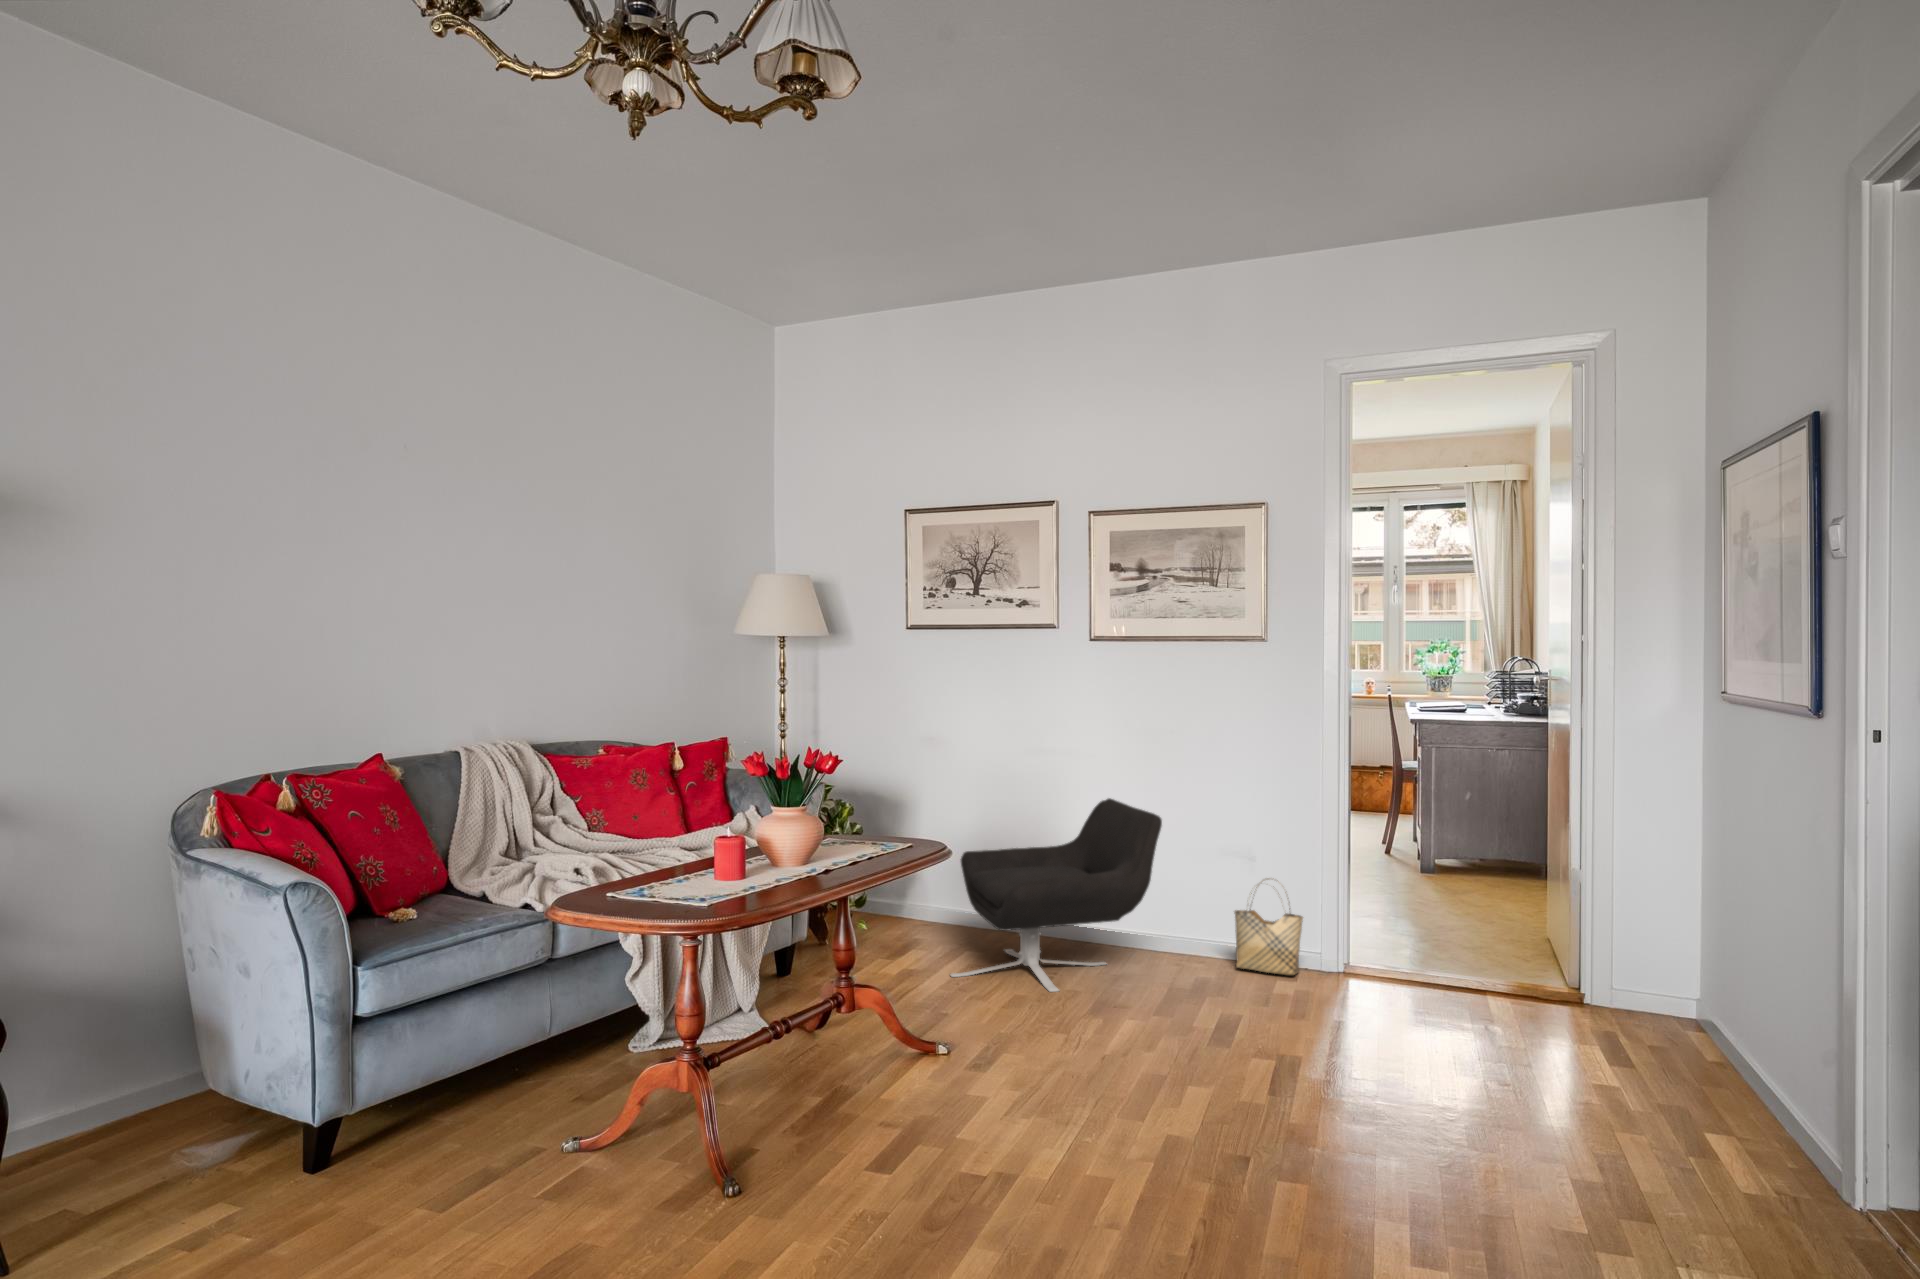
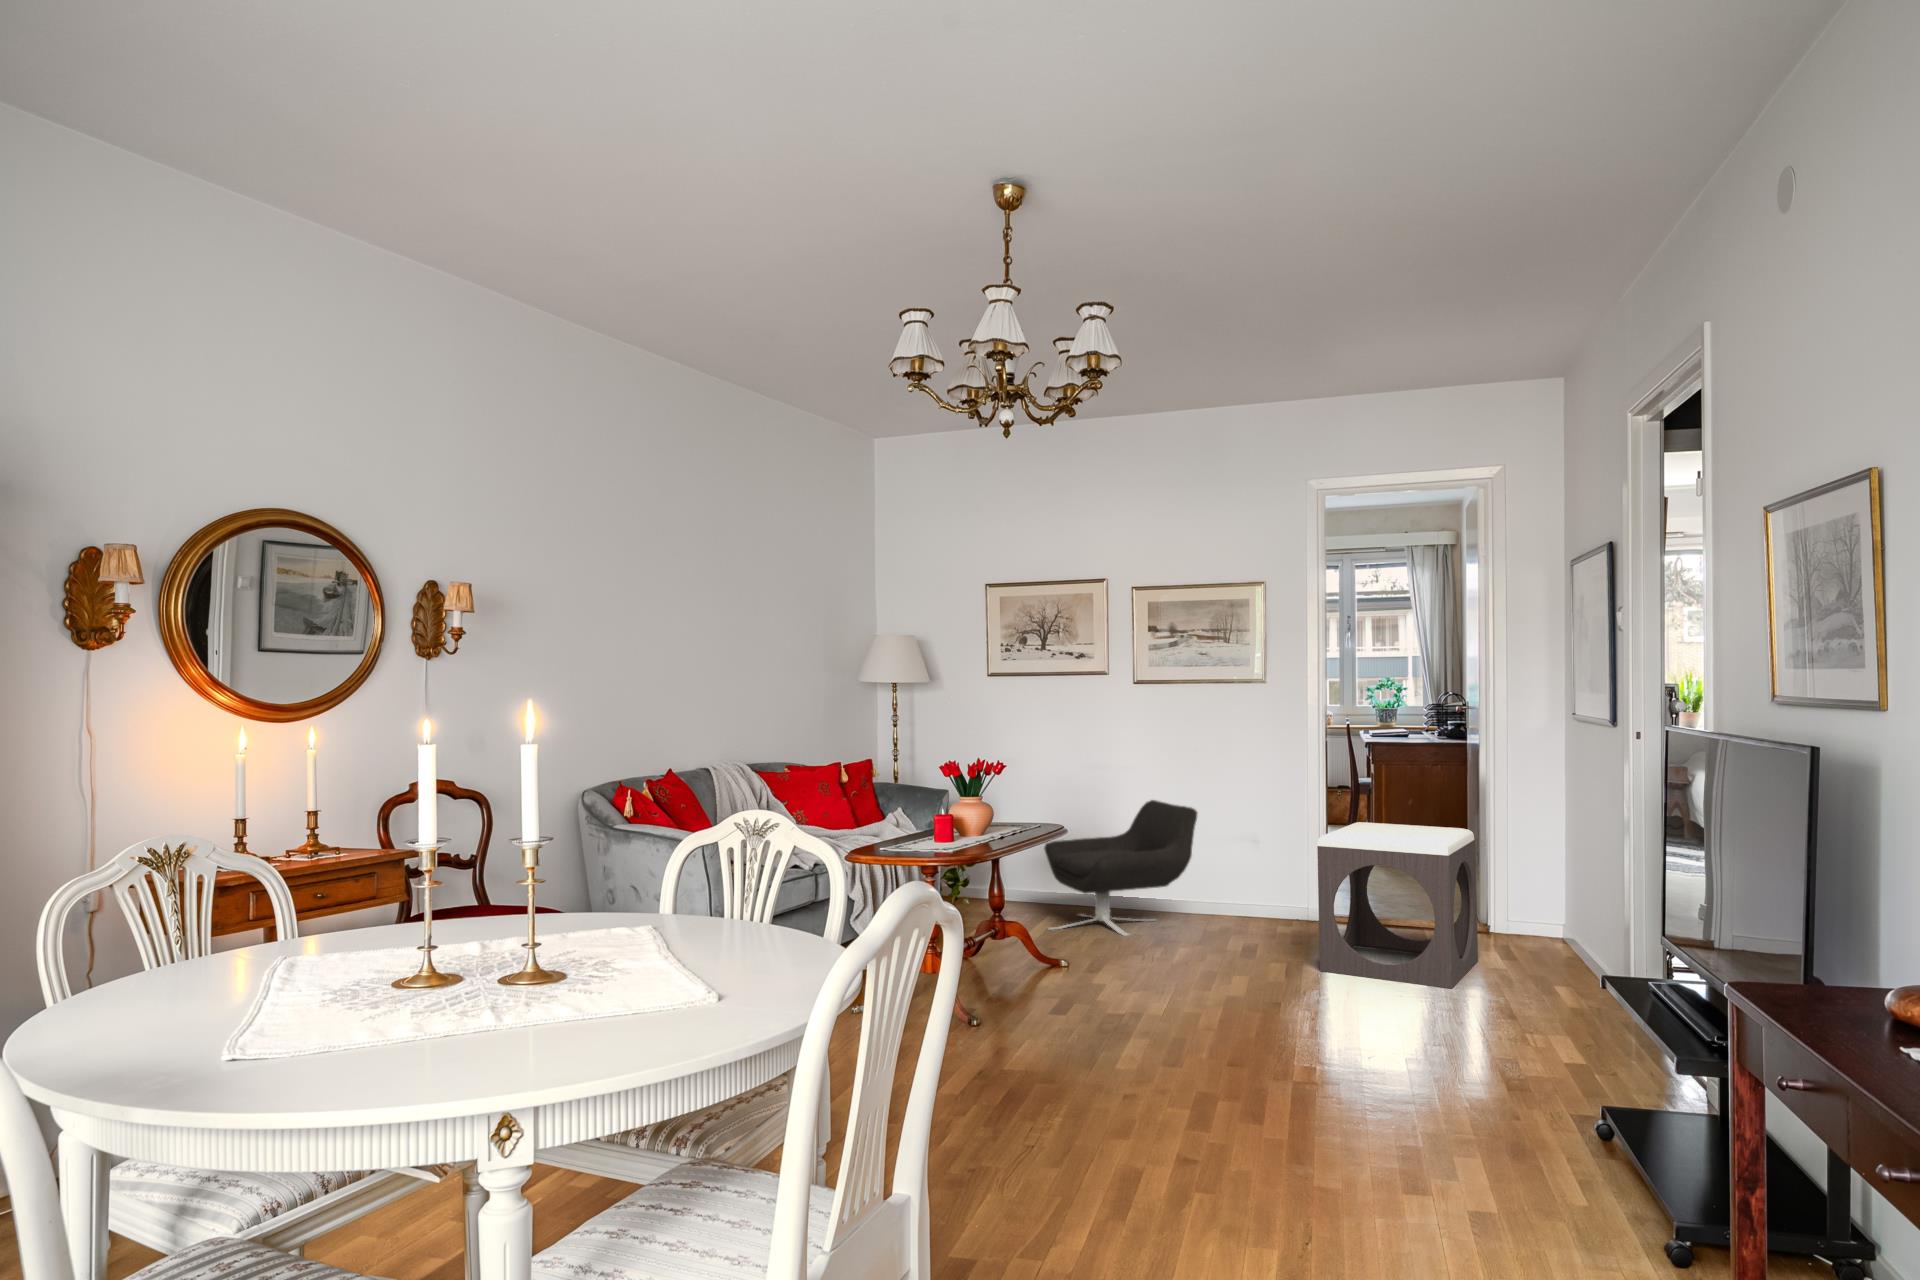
footstool: none [1318,847,1564,1128] -> present [1317,822,1478,989]
woven basket: present [1234,884,1303,975] -> none [1248,854,1299,923]

